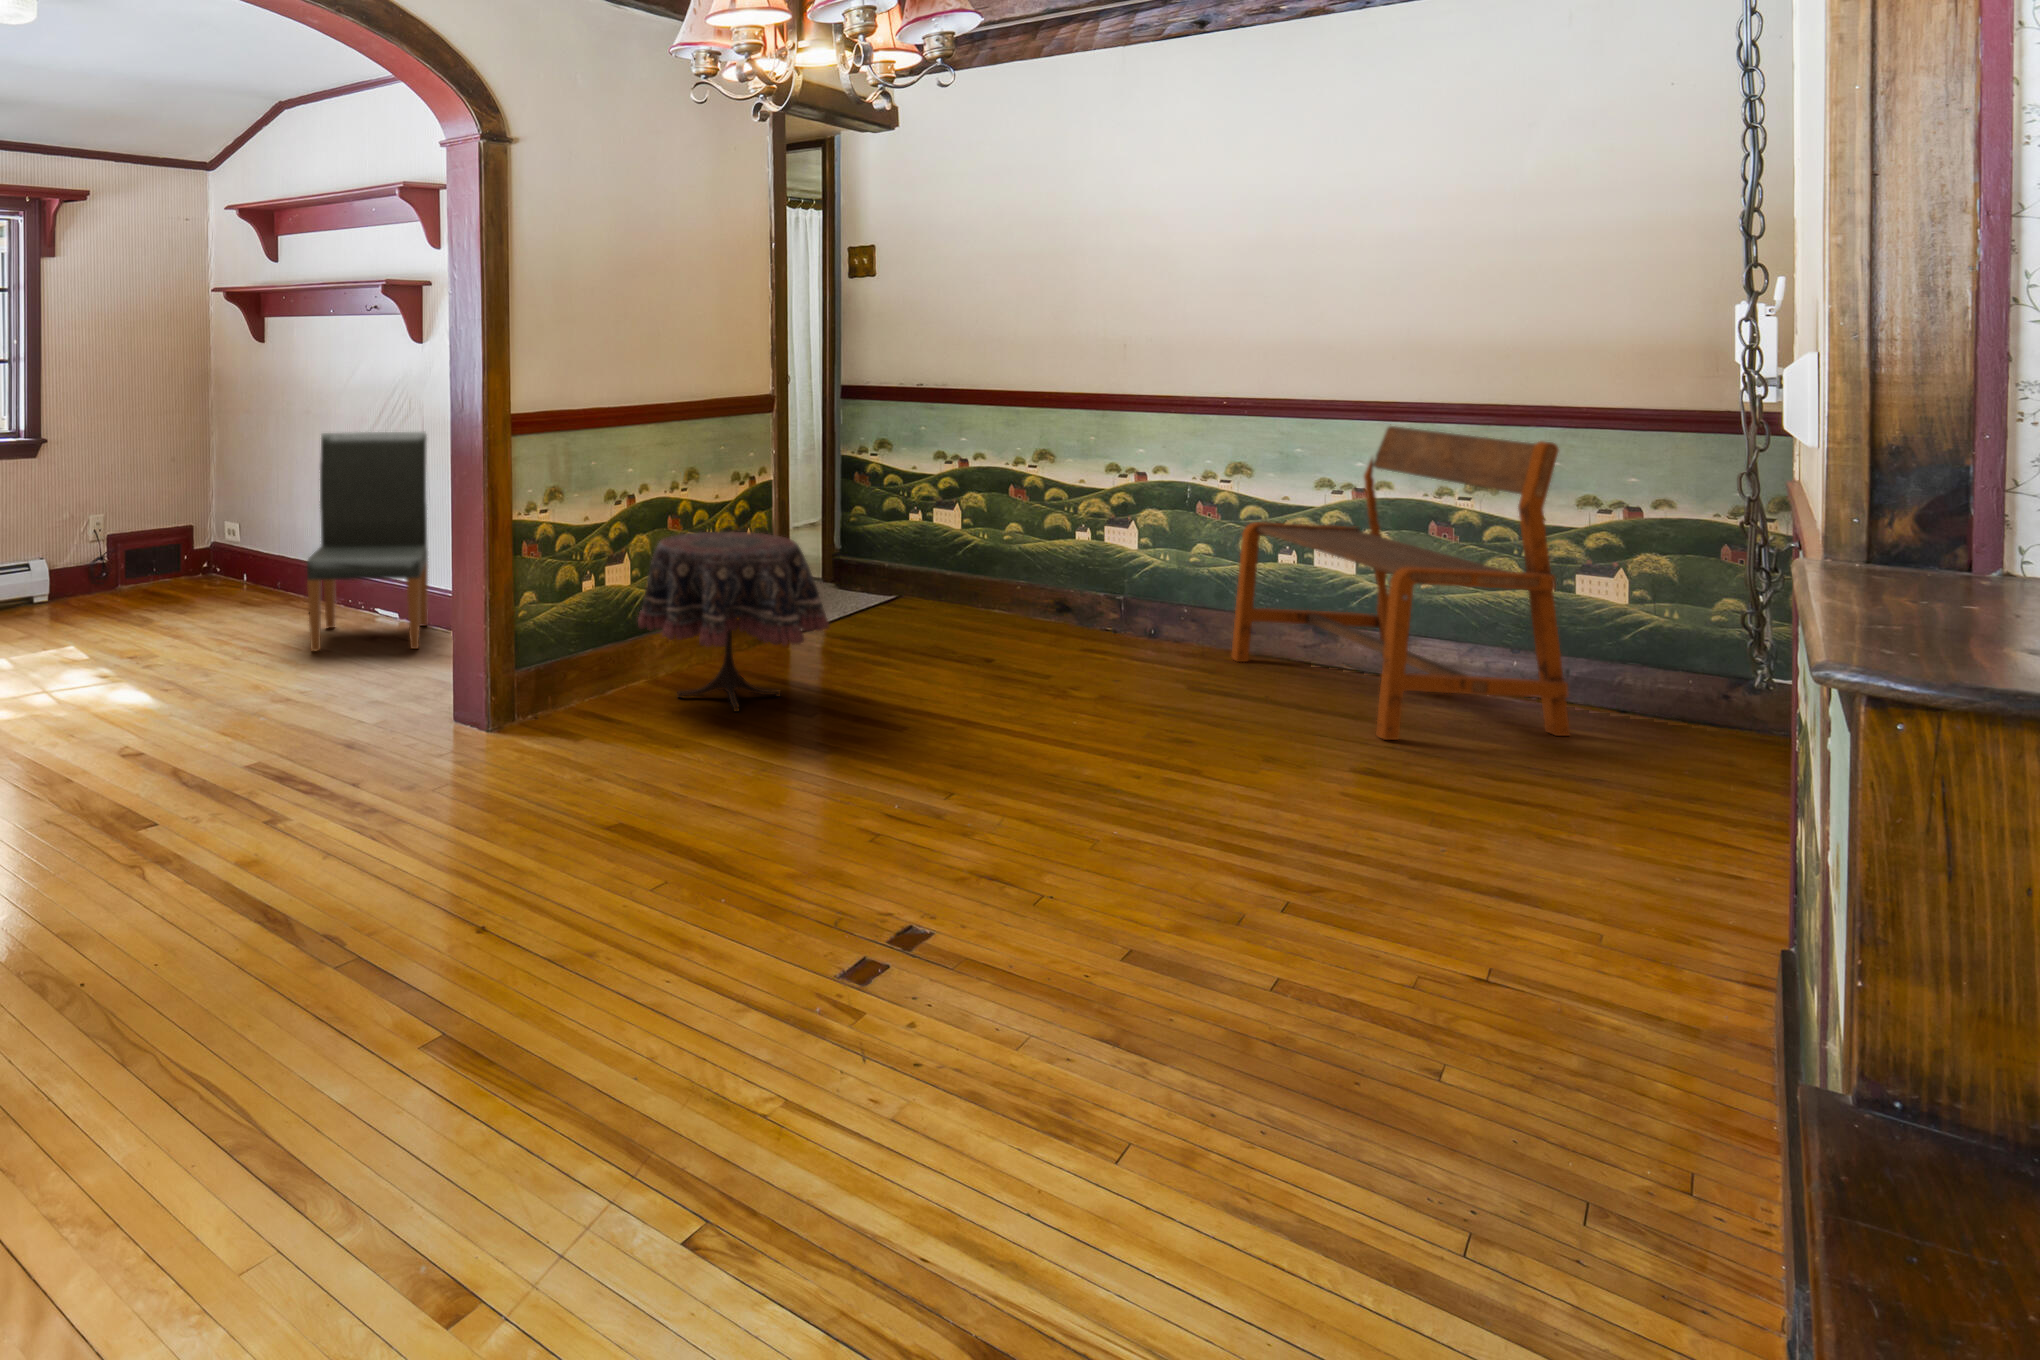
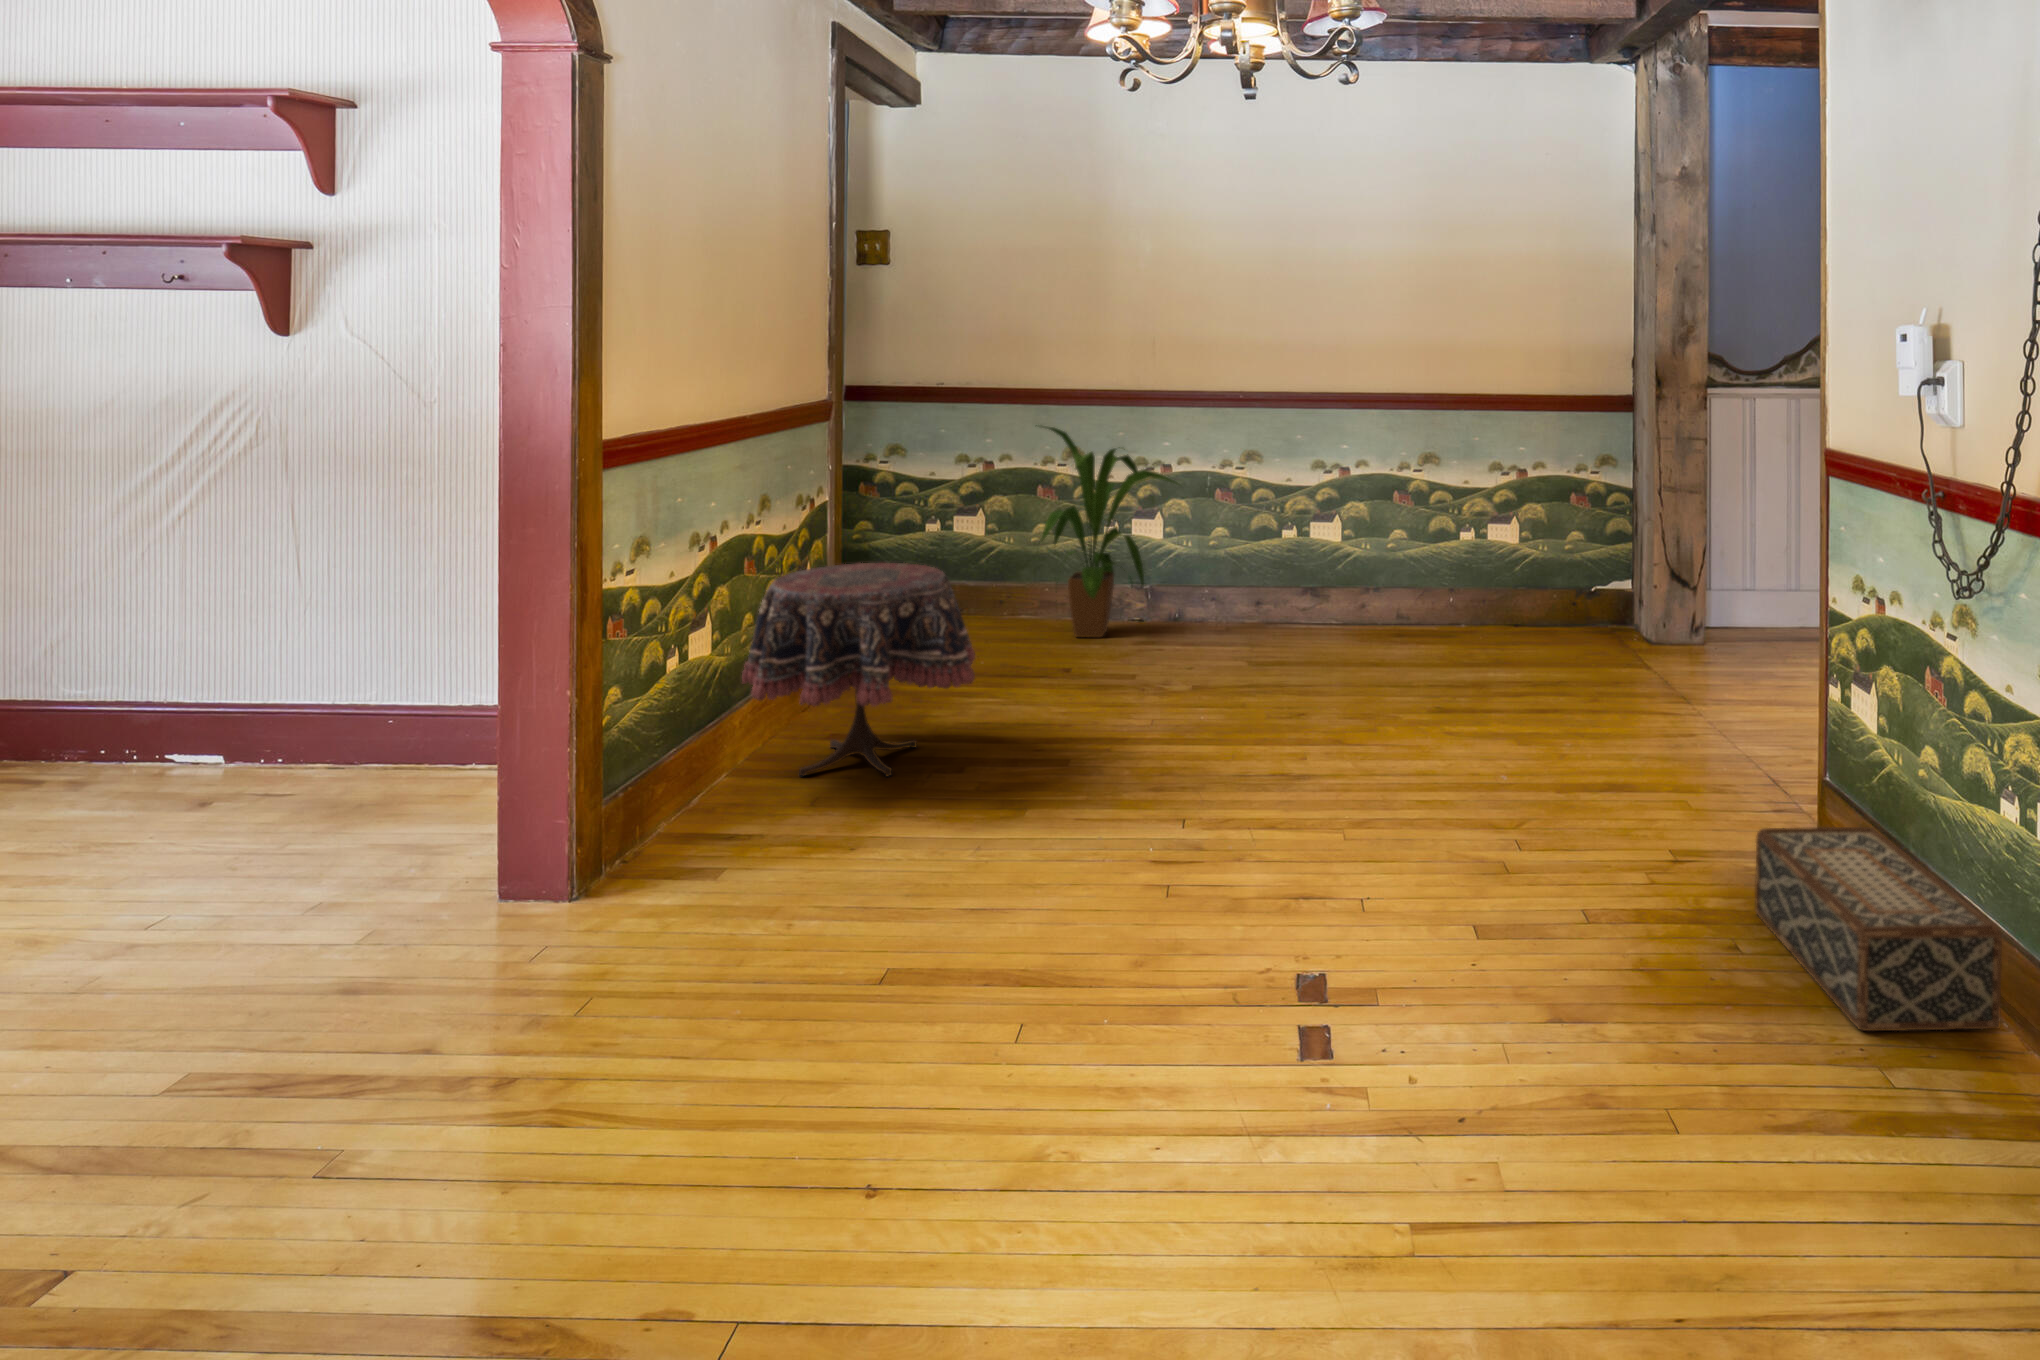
house plant: none [967,422,1141,641] -> present [1036,425,1177,638]
bench: present [1231,426,1570,740] -> none [1257,414,1514,674]
dining chair: present [307,432,428,651] -> none [75,467,324,845]
woven basket: none [1437,966,1697,1308] -> present [1755,827,2002,1031]

